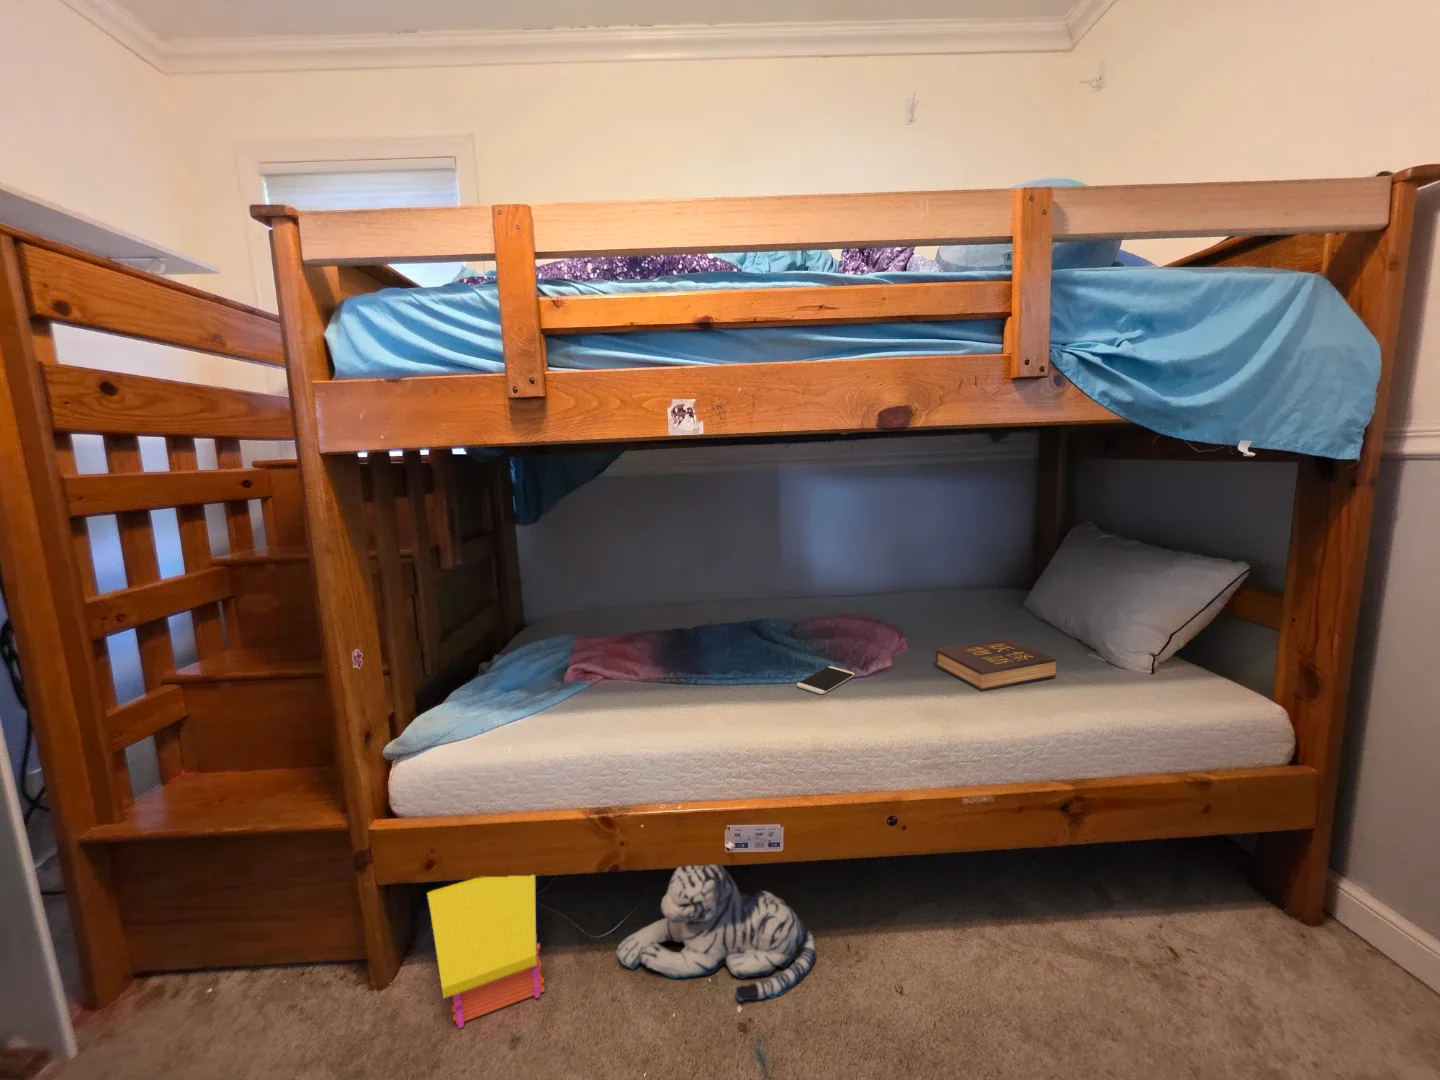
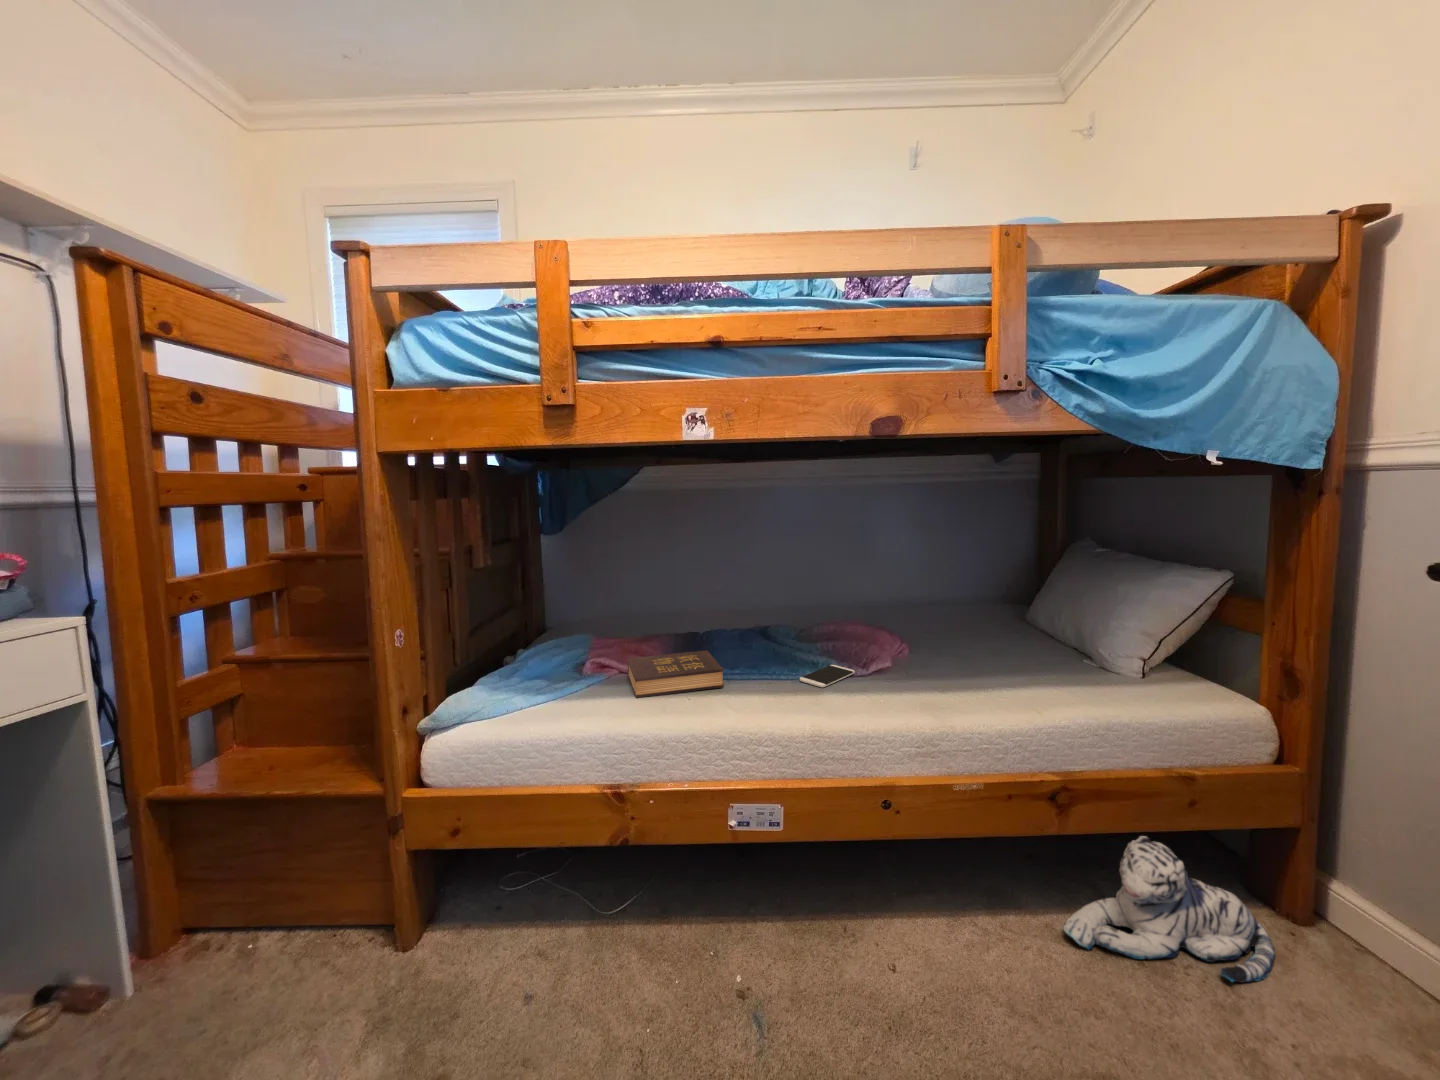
hardback book: present [935,638,1057,691] -> present [628,650,724,698]
plush toy: present [617,865,817,1001] -> present [1064,836,1275,982]
toy house: present [427,875,544,1028] -> none [452,834,556,986]

